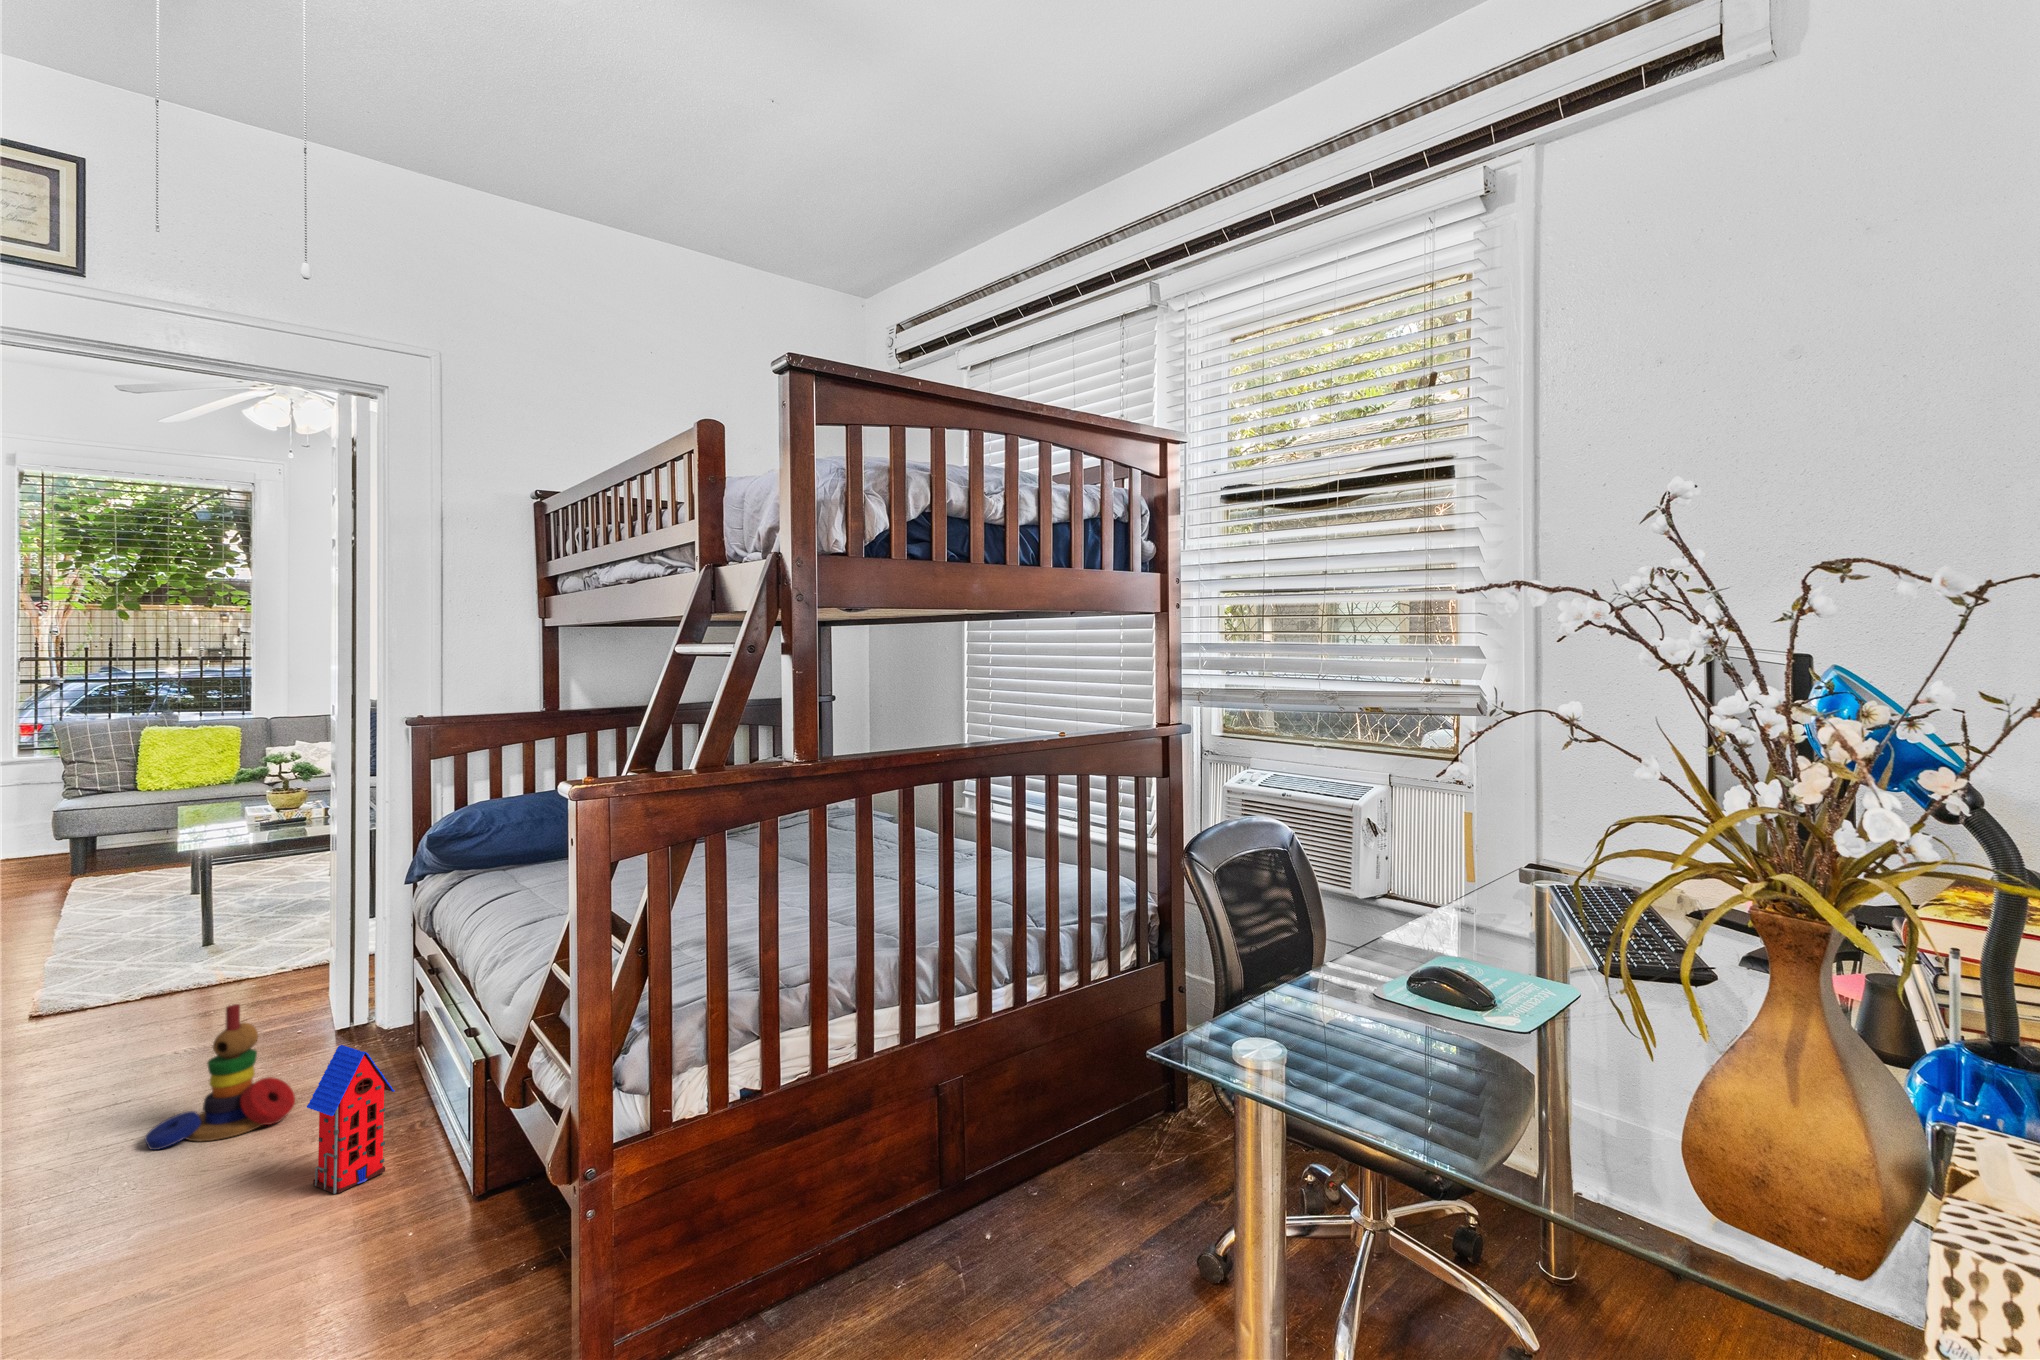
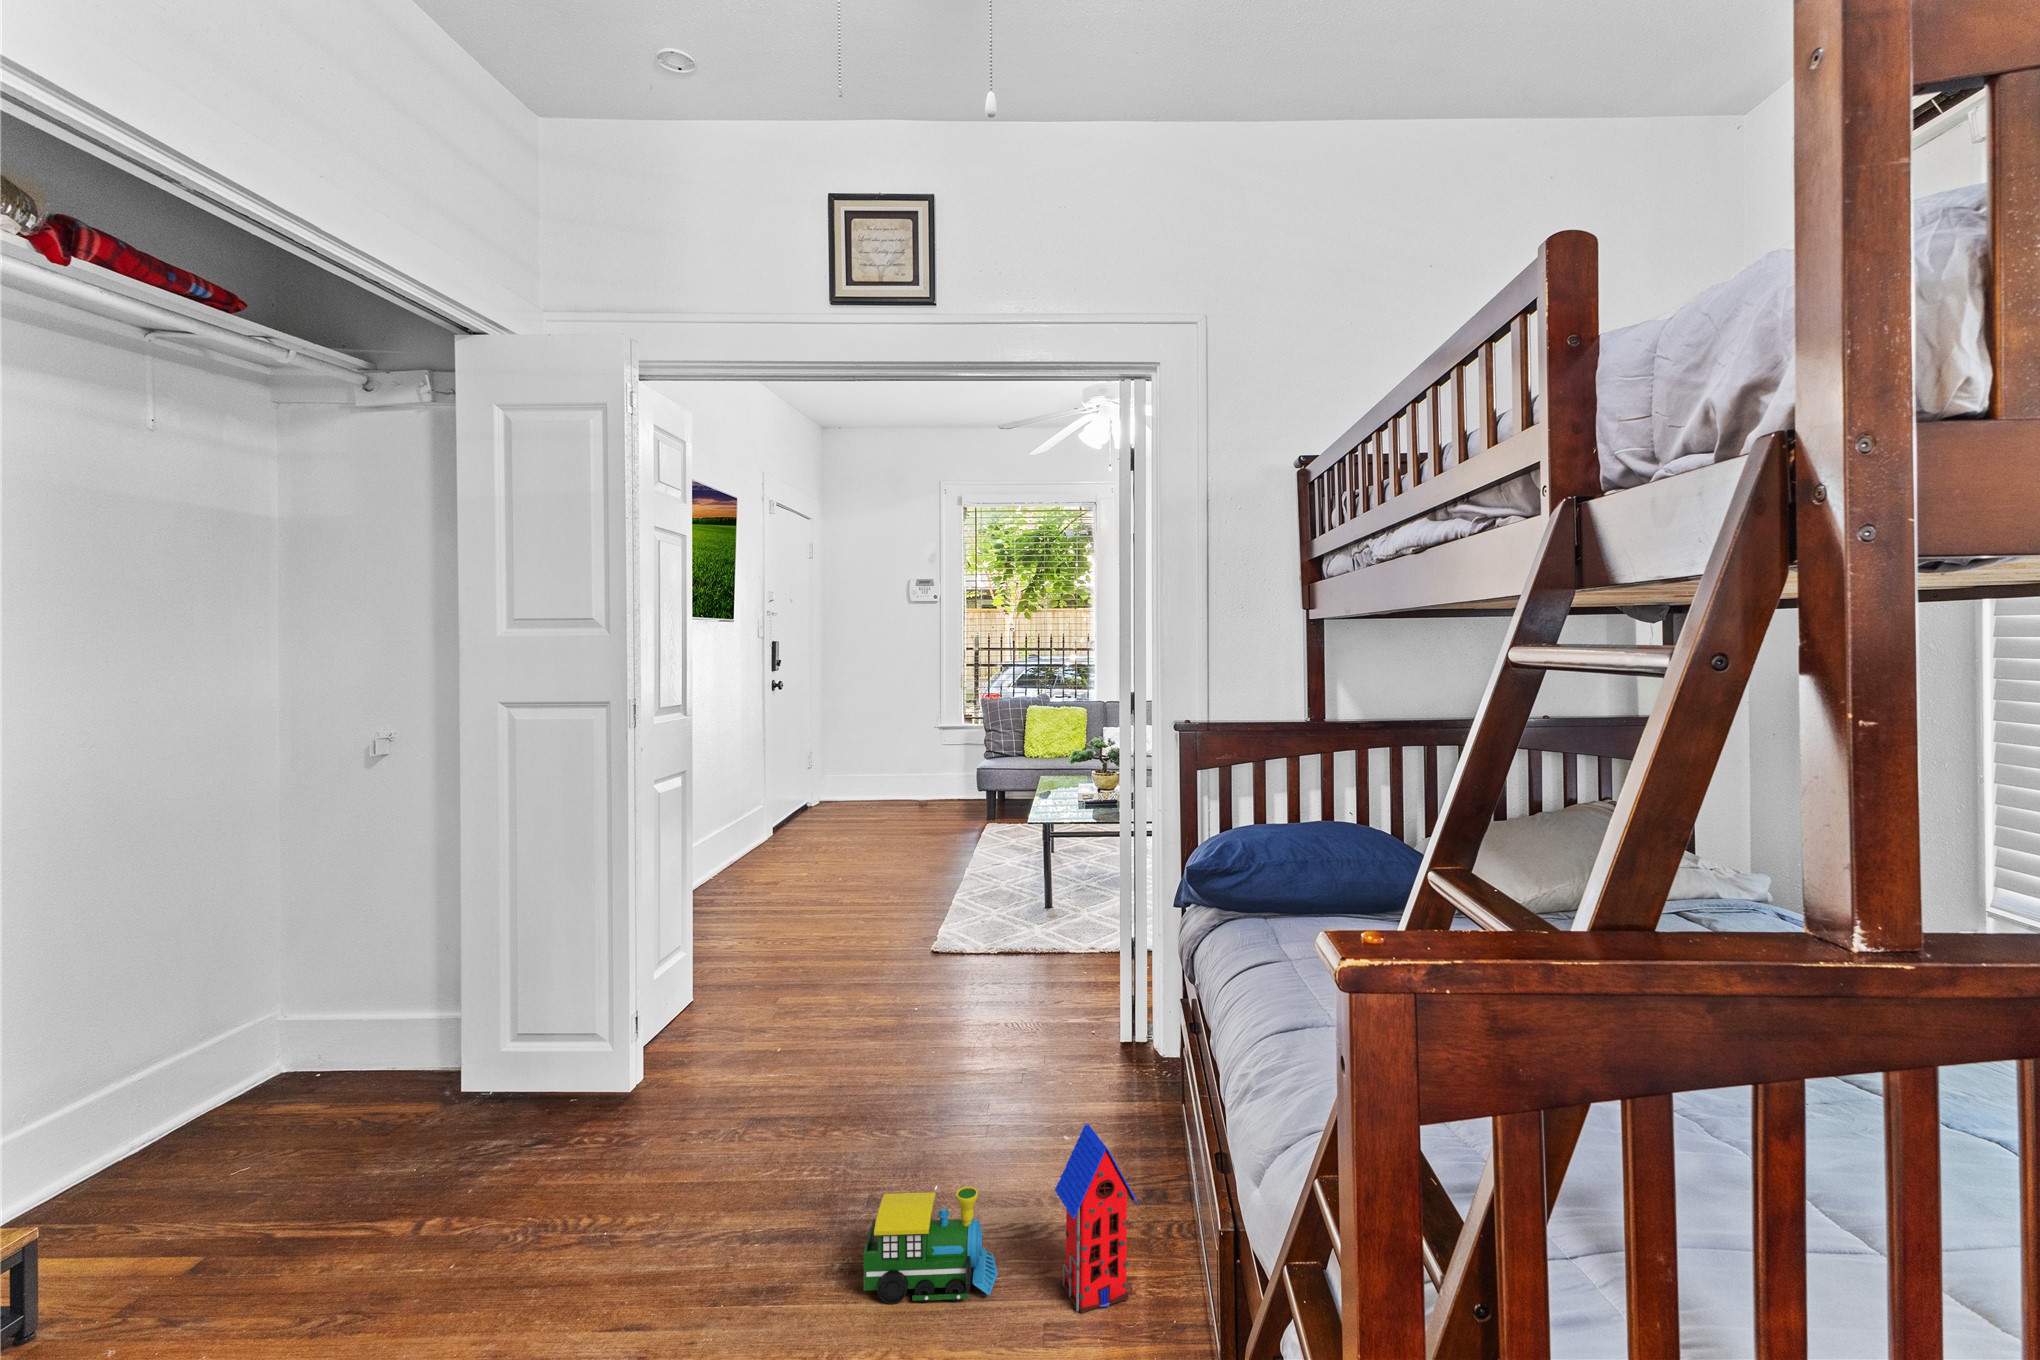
stacking toy: present [145,1004,295,1150] -> none [951,1020,1067,1165]
toy train: none [76,1132,241,1258] -> present [864,1187,998,1304]

